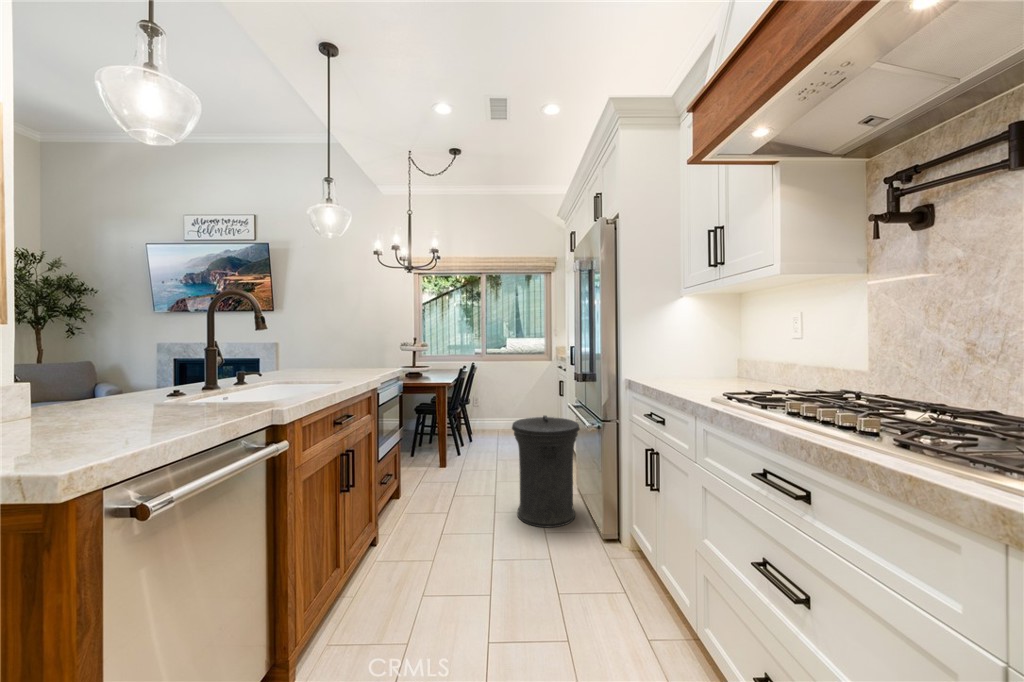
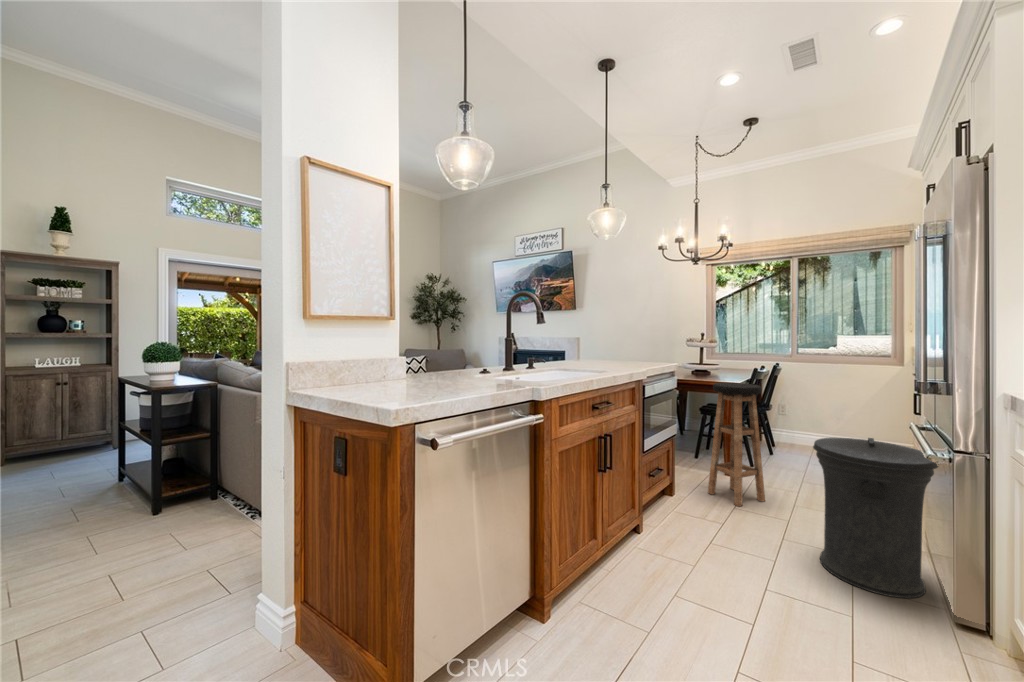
bar stool: none [430,382,474,491] -> present [708,383,765,507]

